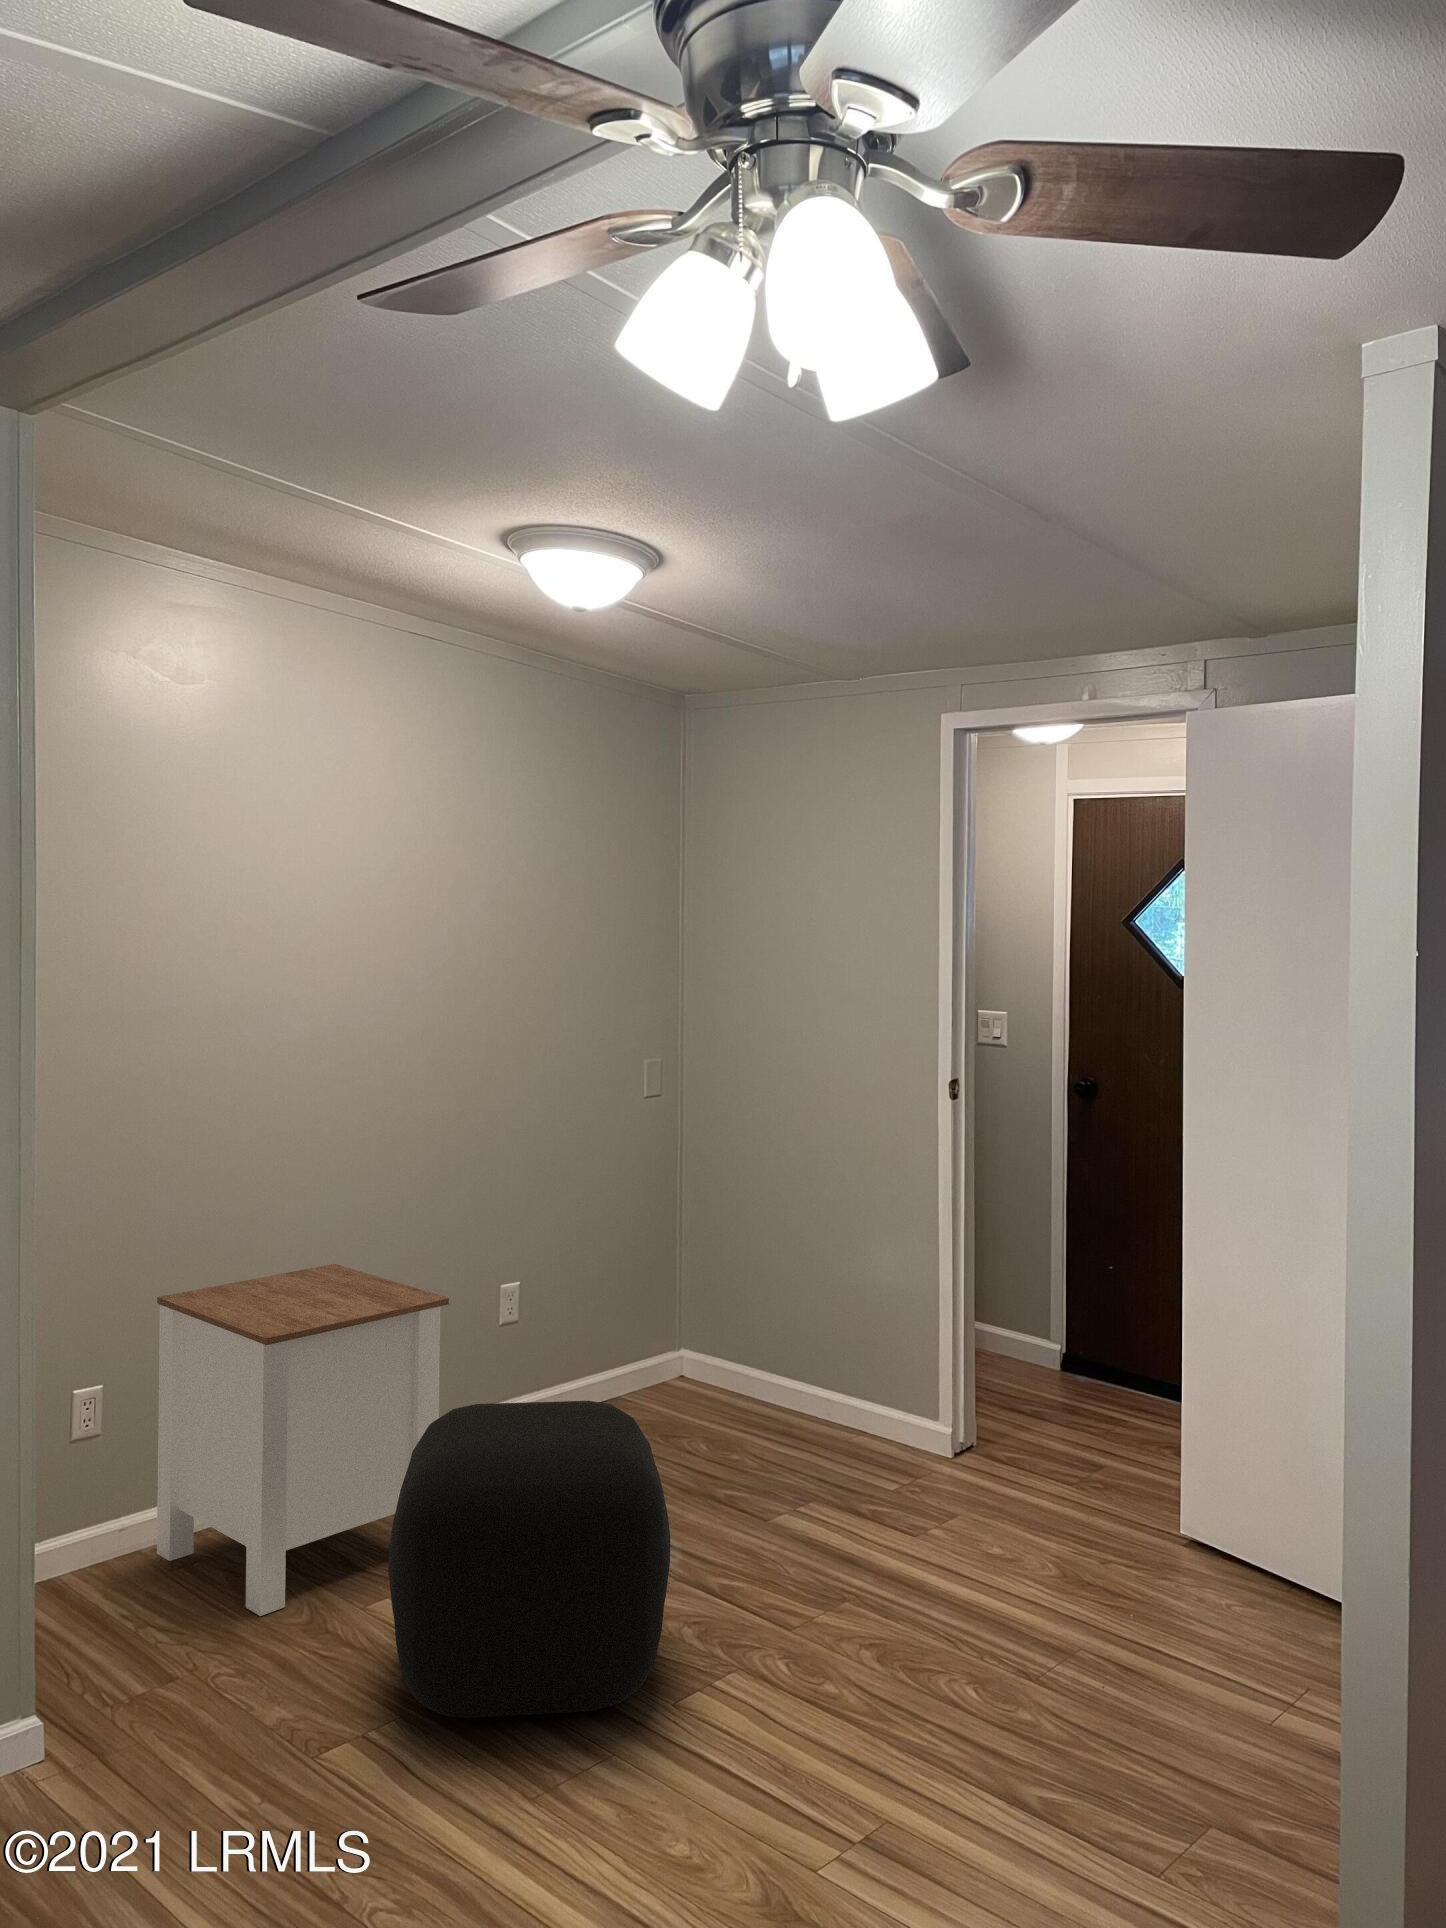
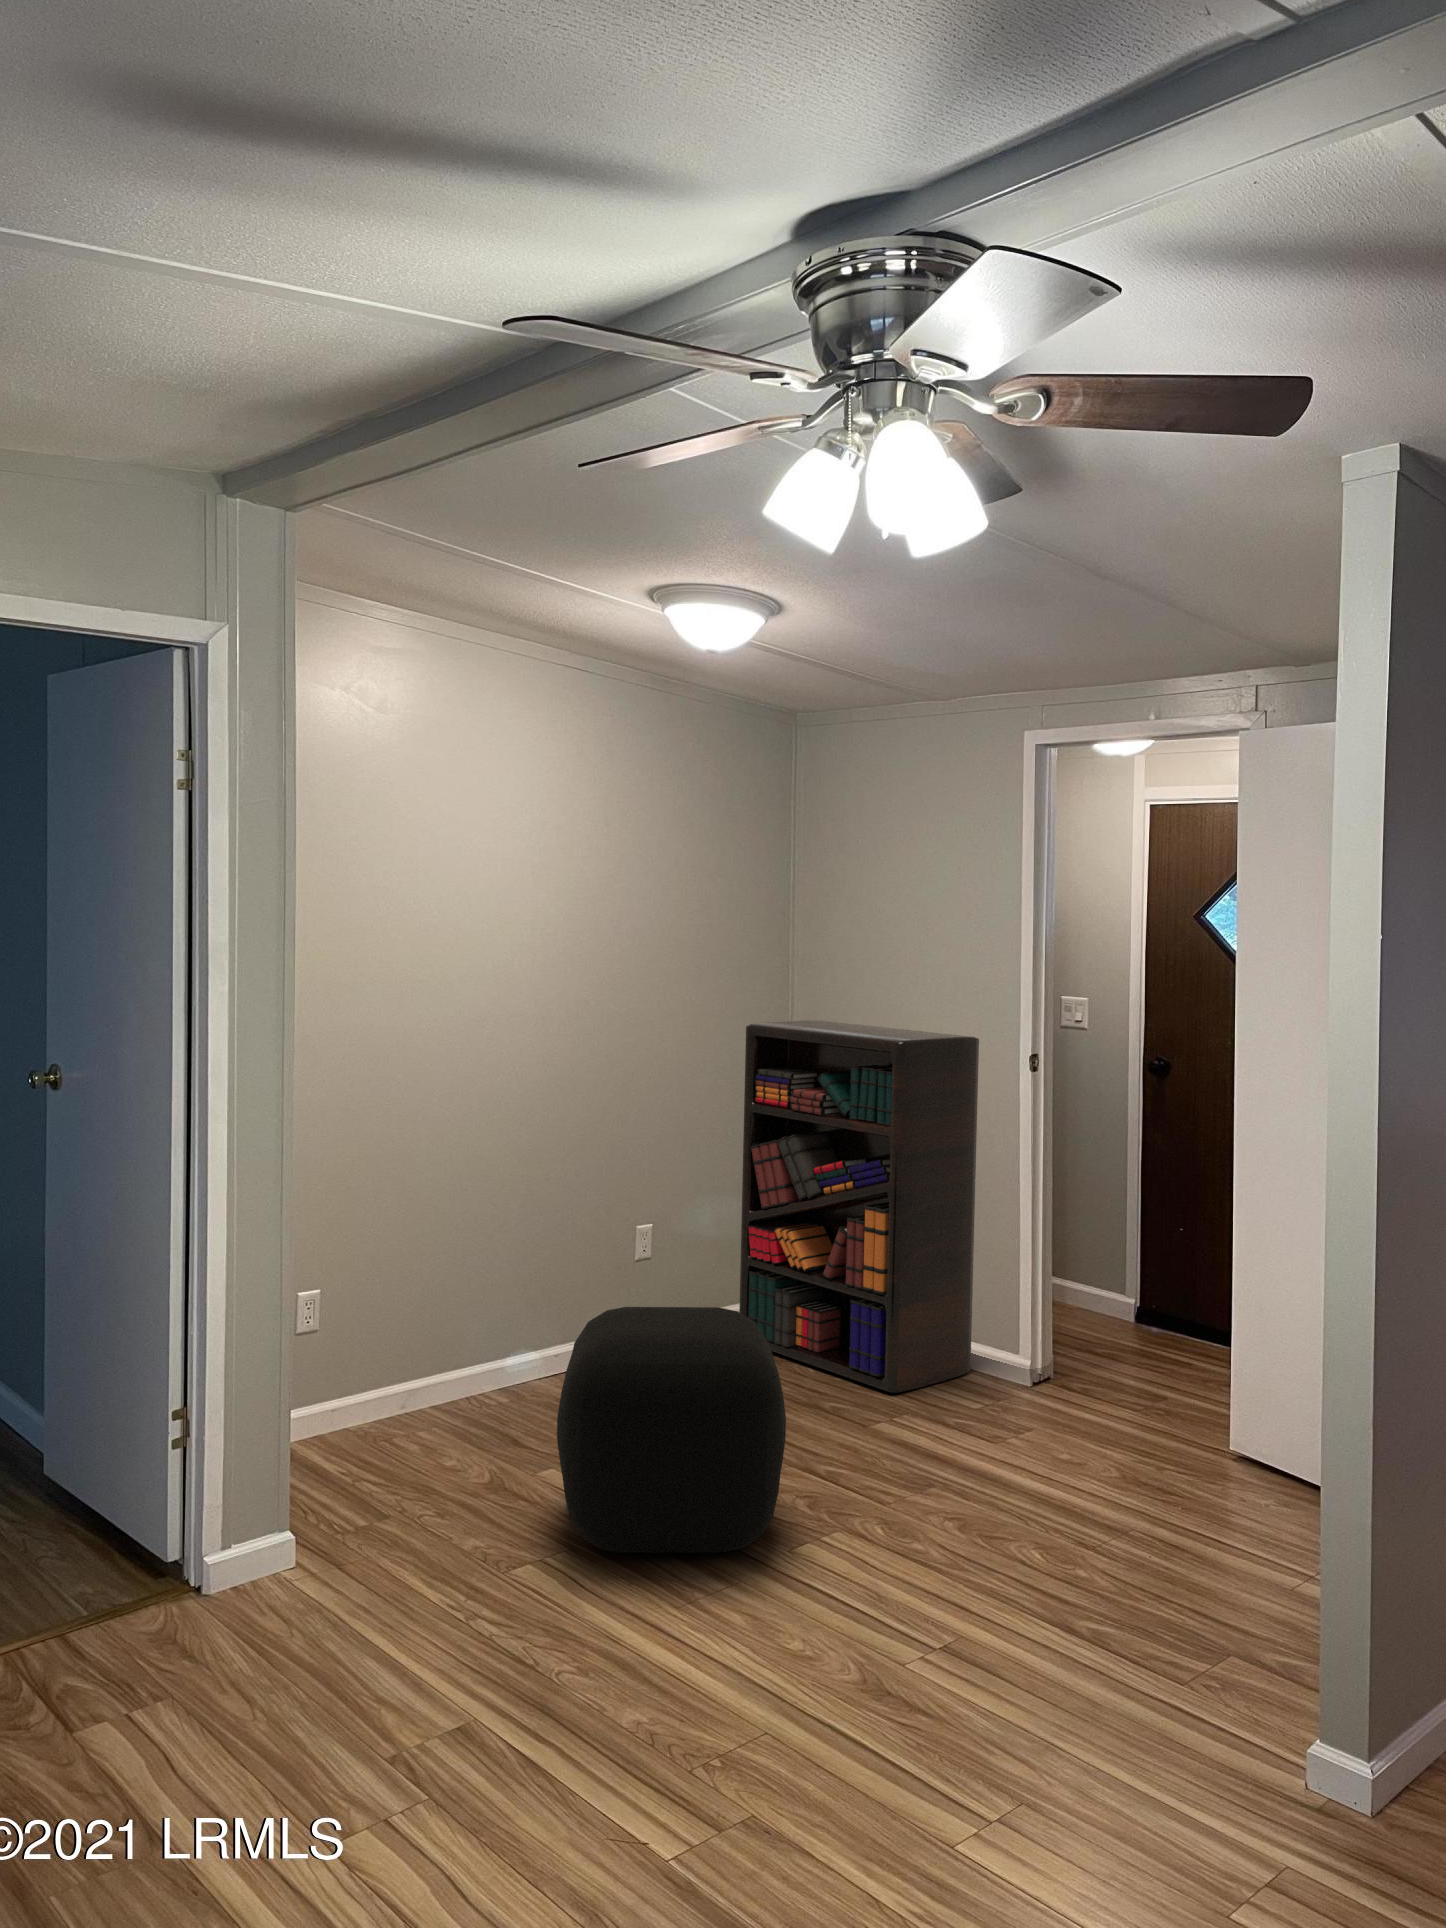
bookshelf: none [621,1043,890,1473] -> present [739,1021,979,1393]
side table: present [157,1264,449,1616] -> none [358,1200,599,1478]

